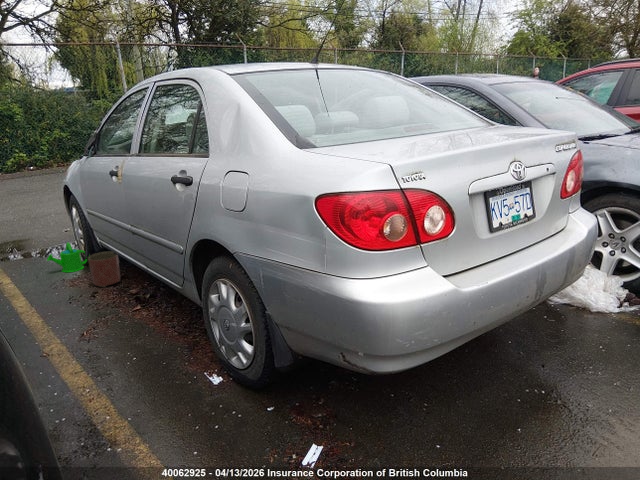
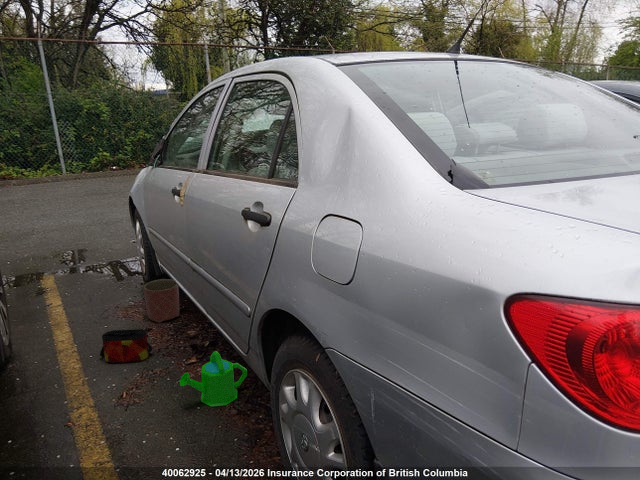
watering can: present [47,242,90,273] -> present [180,351,247,407]
bag: none [57,288,102,317] -> present [100,329,152,363]

